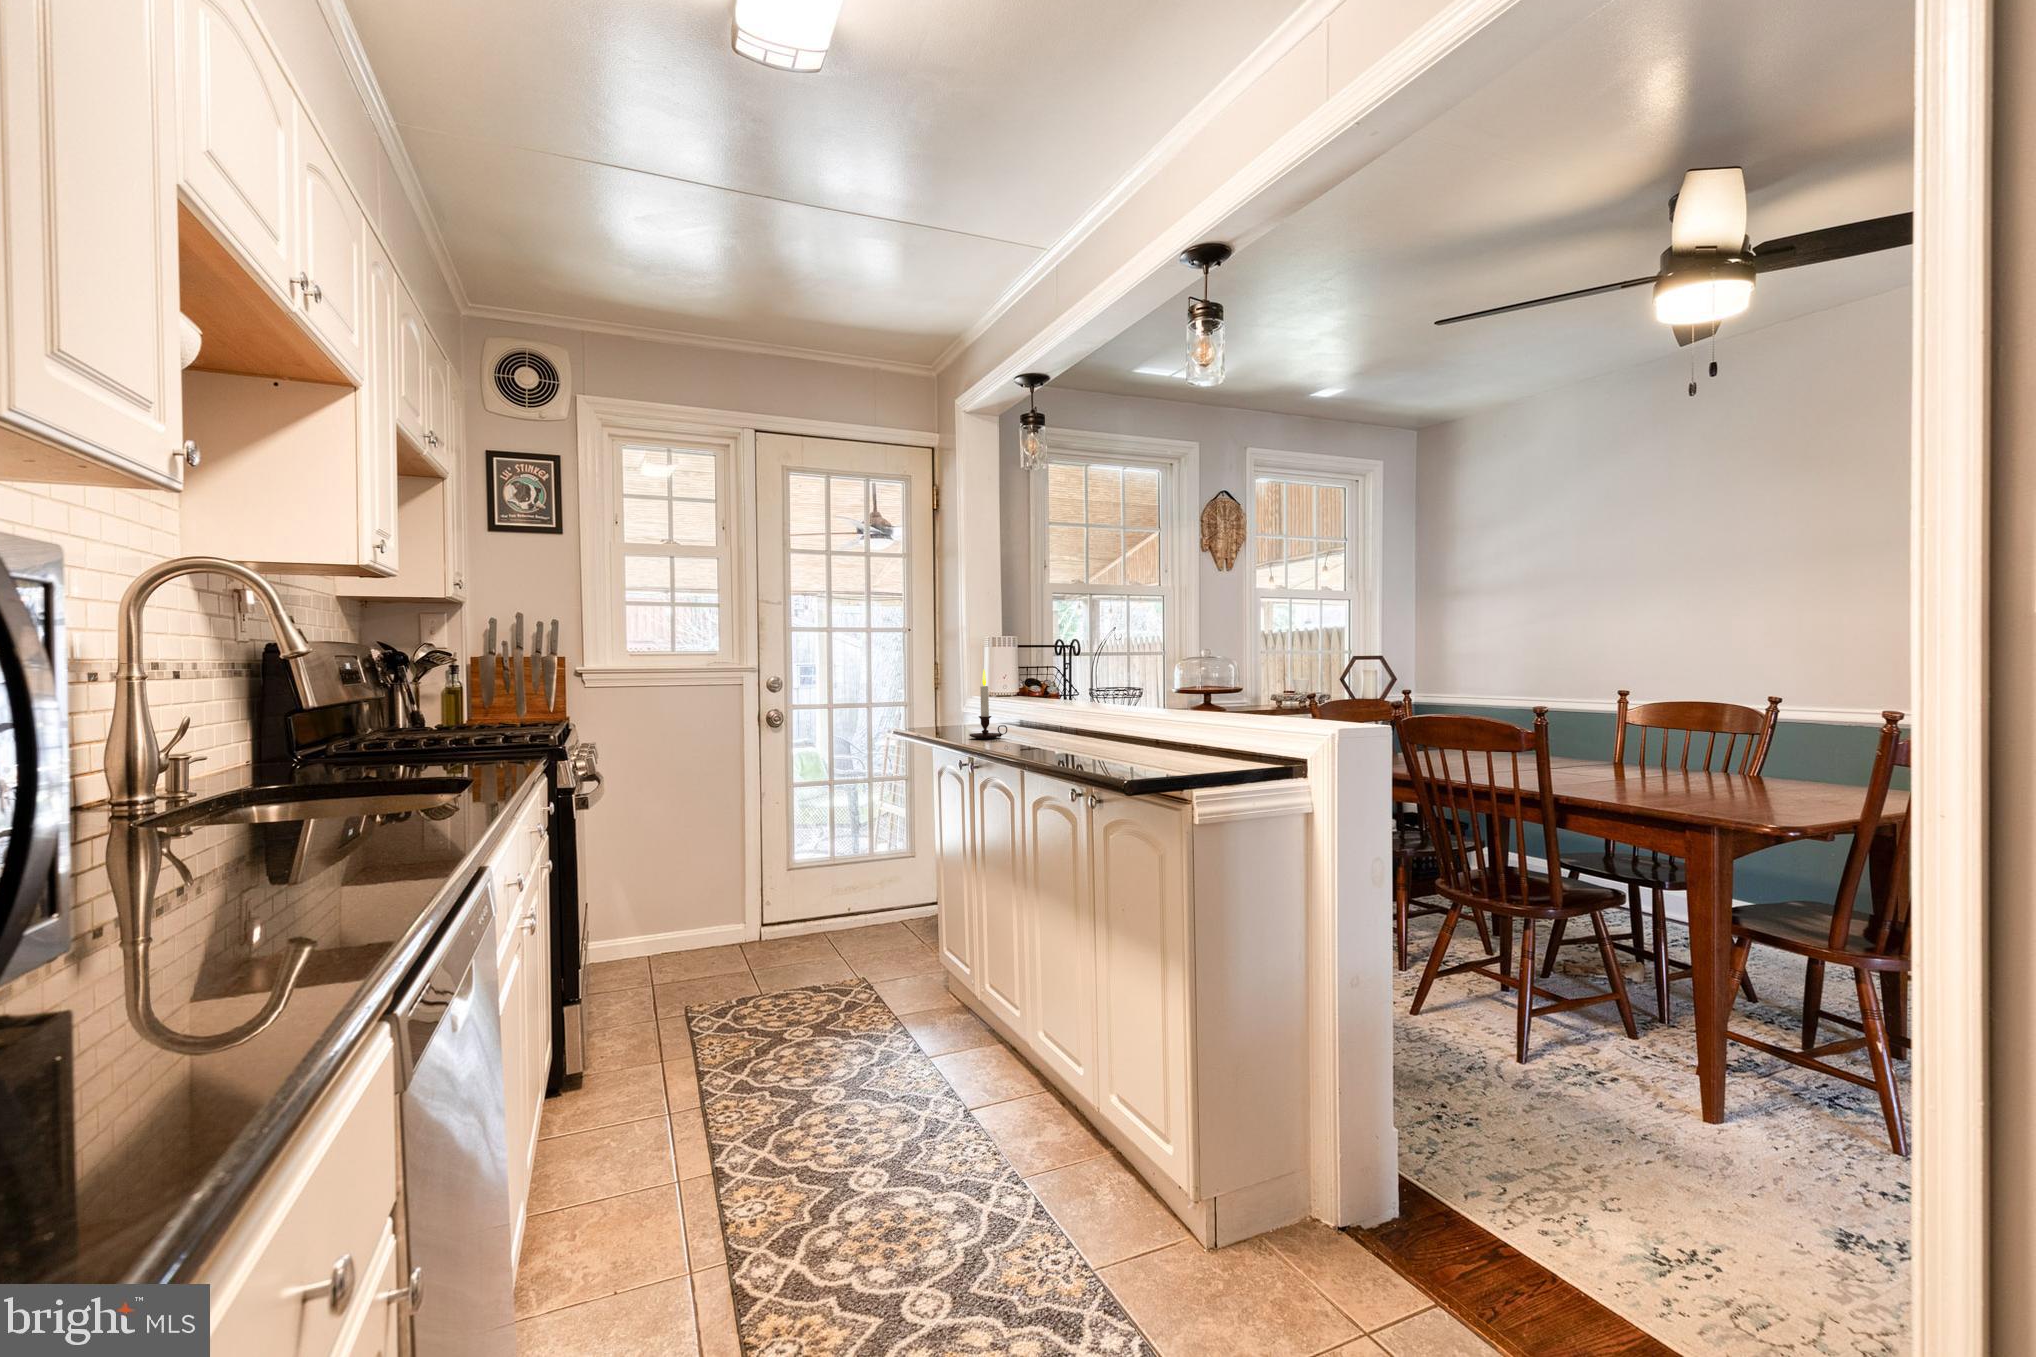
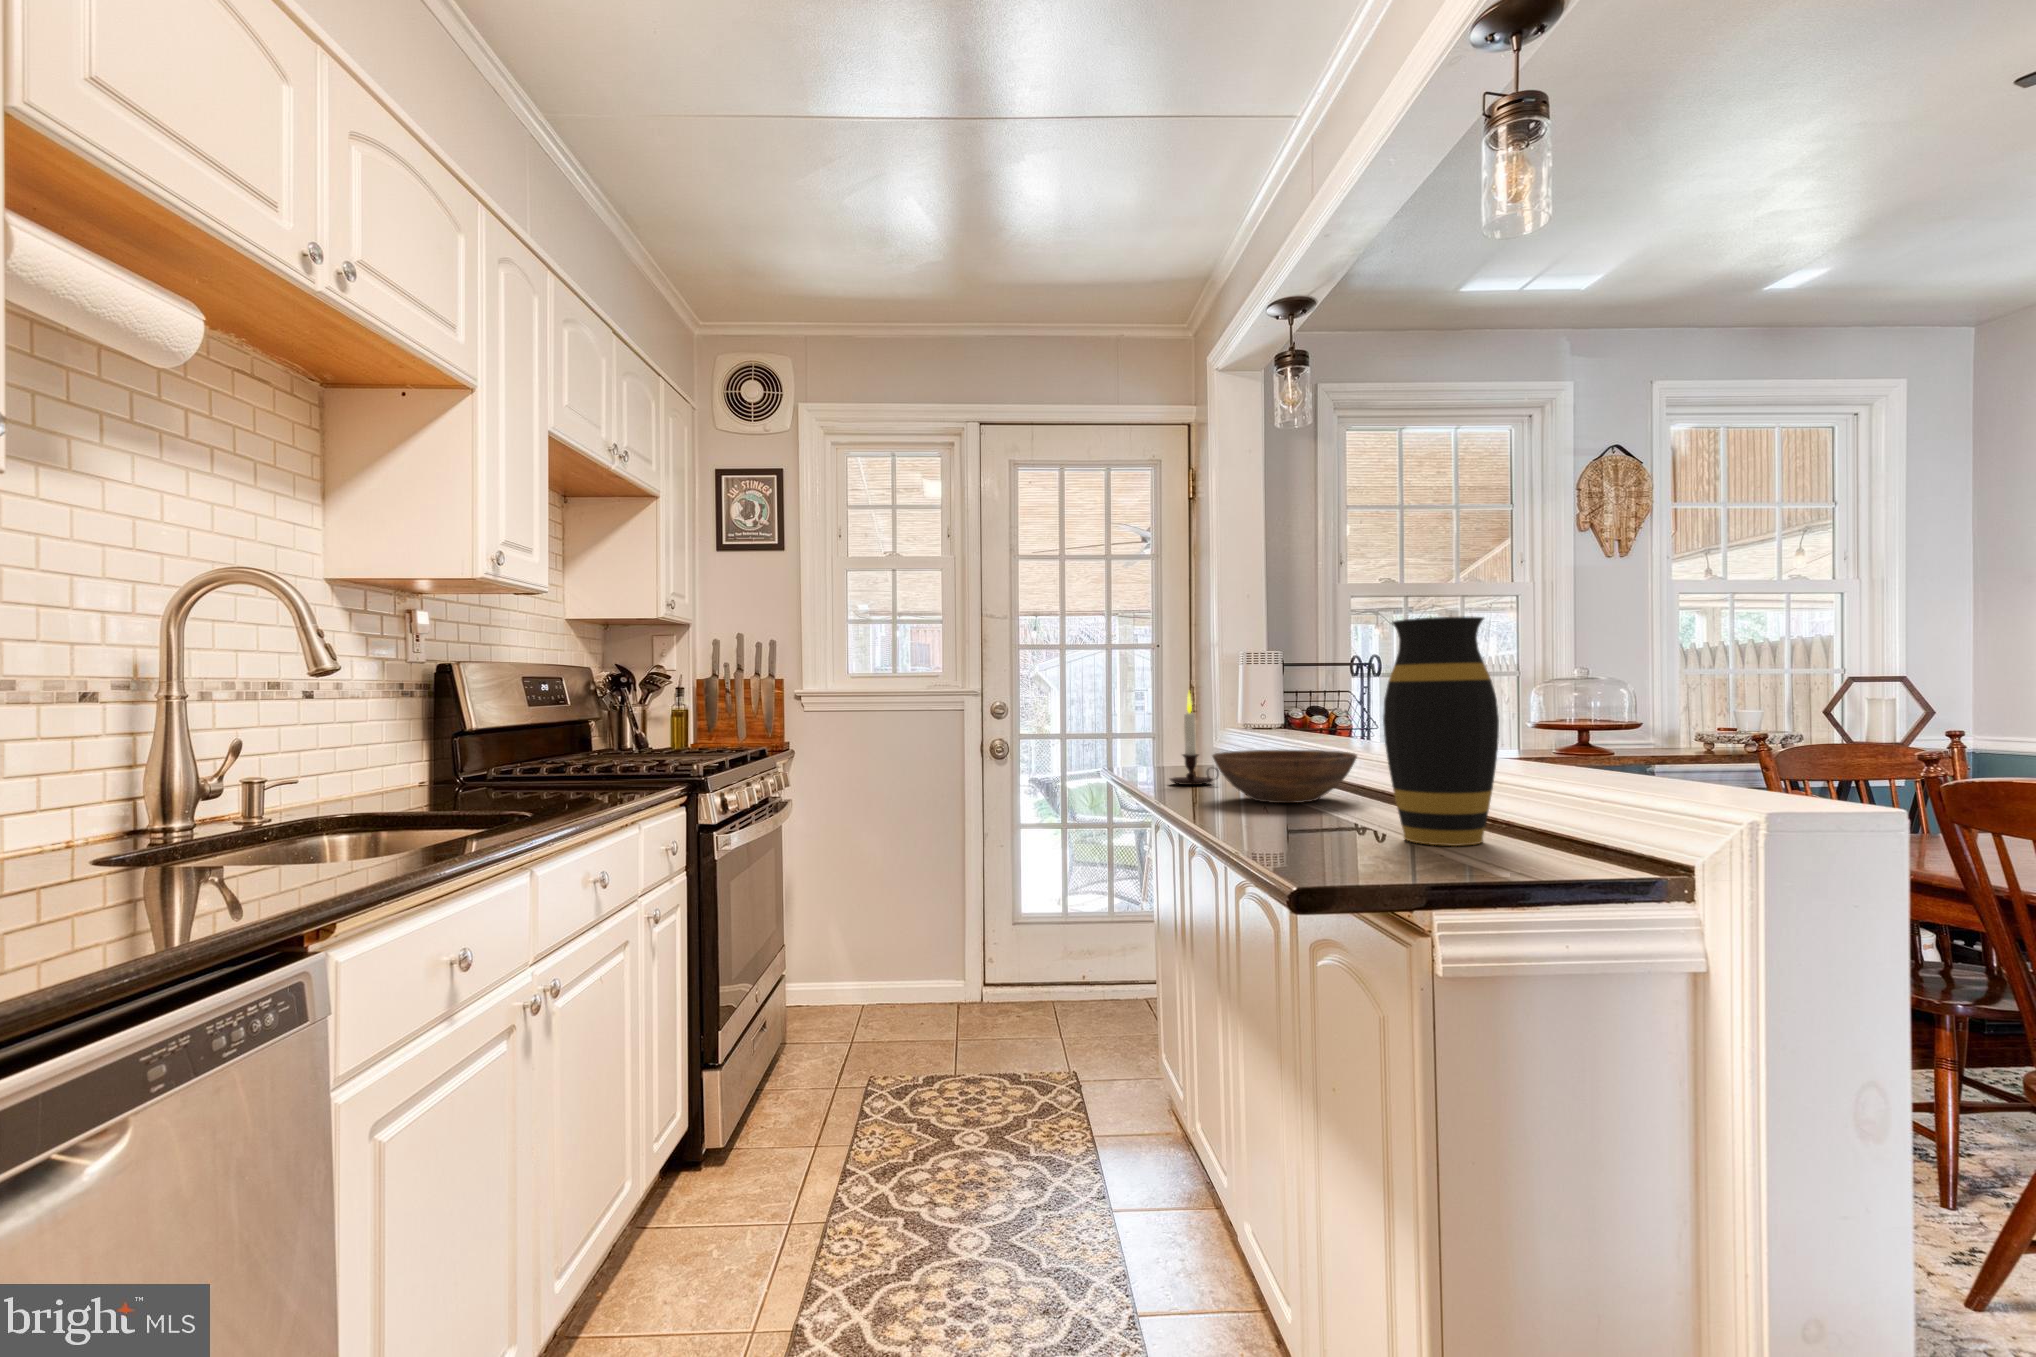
vase: none [1158,627,1222,762] -> present [1383,617,1499,846]
bowl: none [1018,711,1115,746] -> present [1213,750,1357,803]

